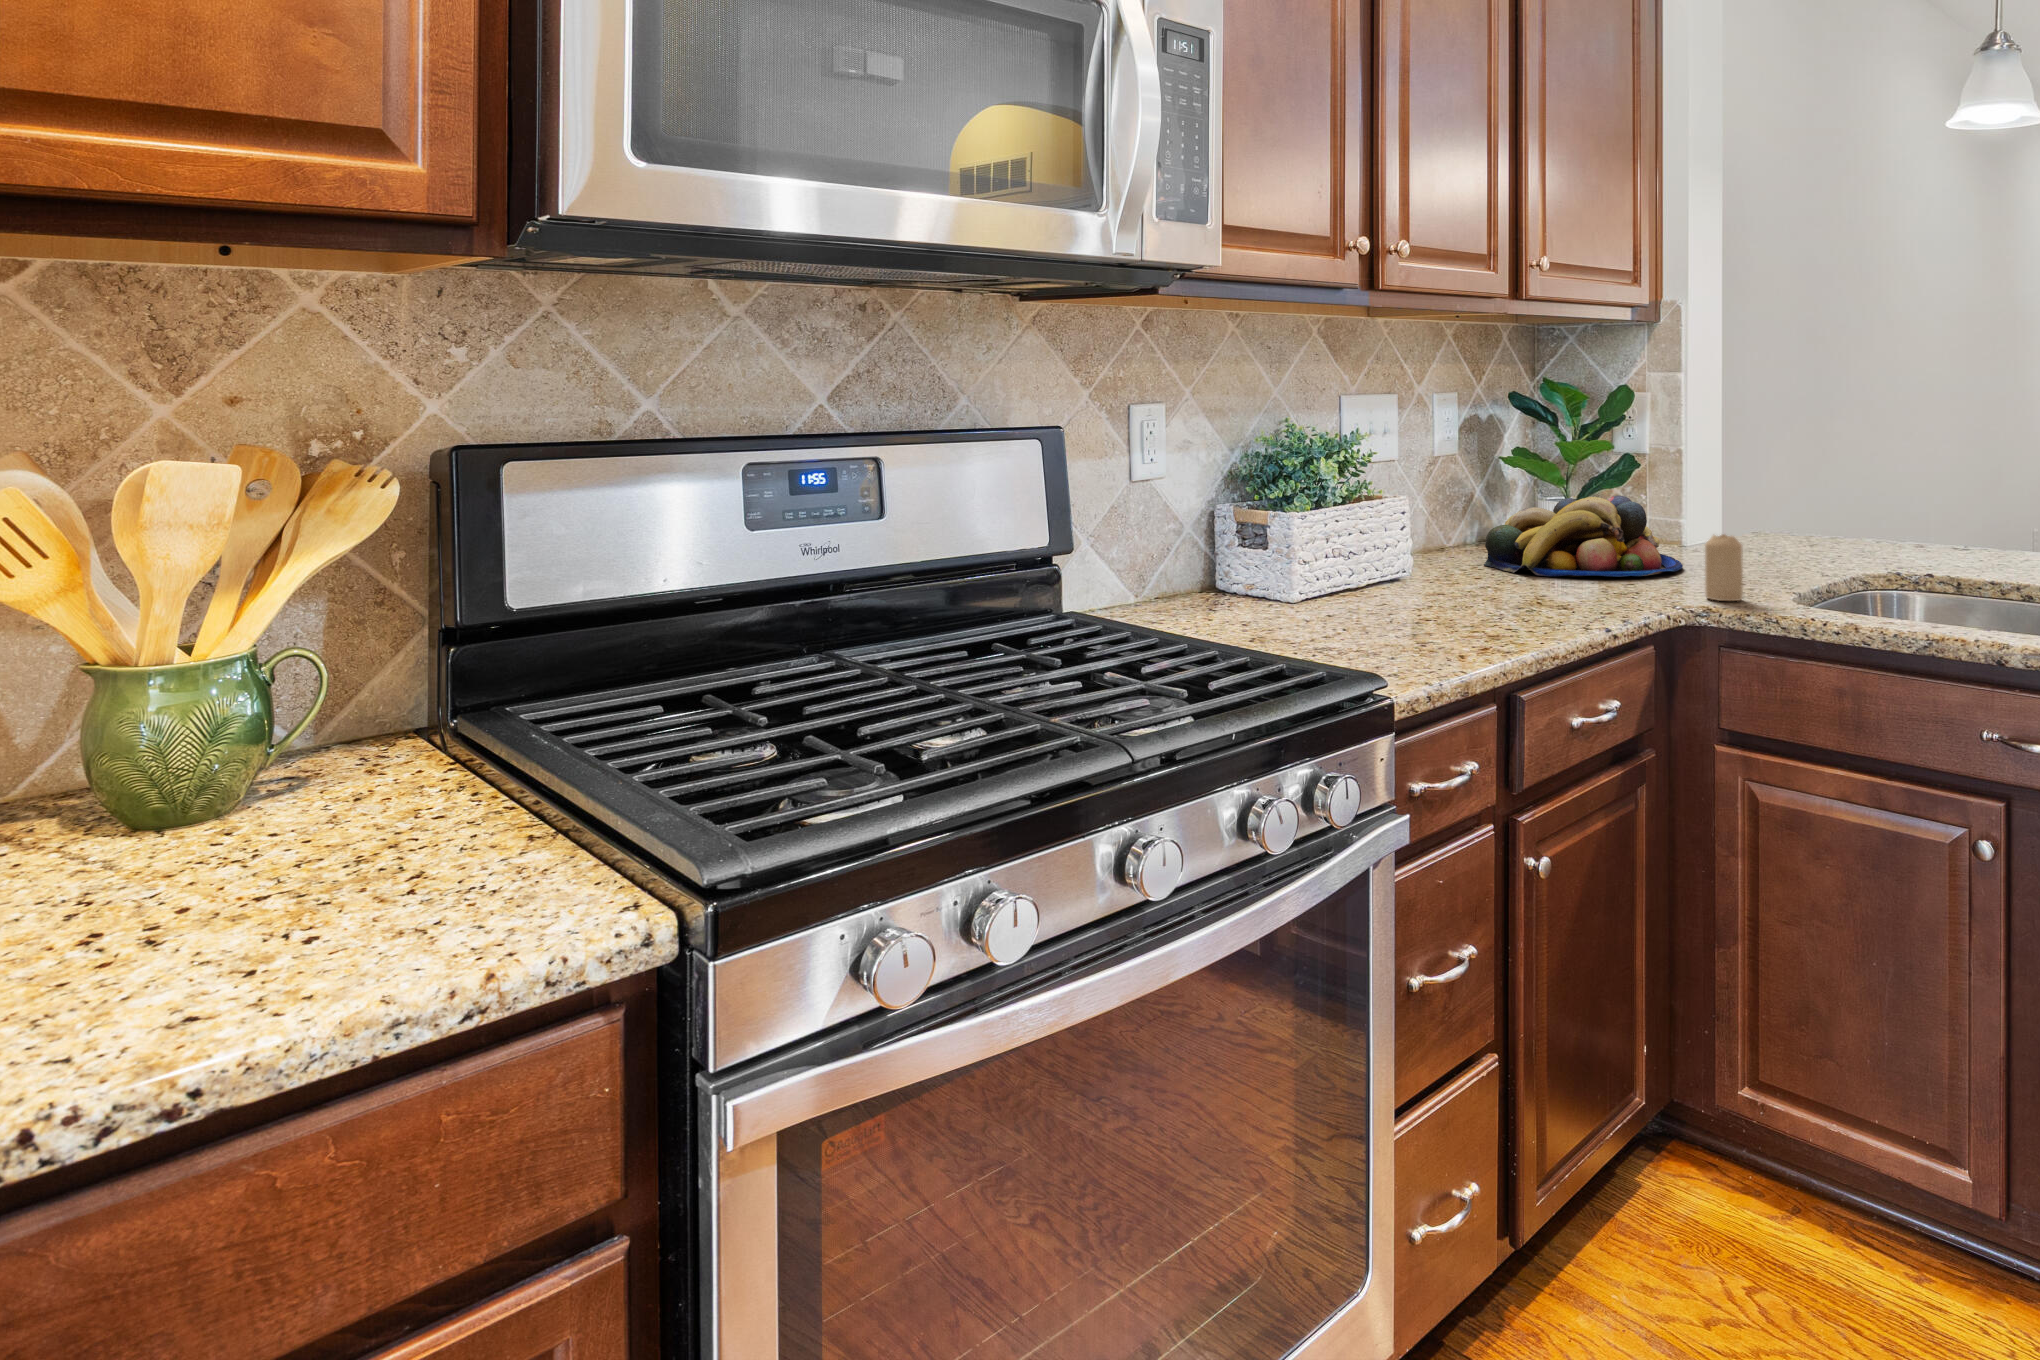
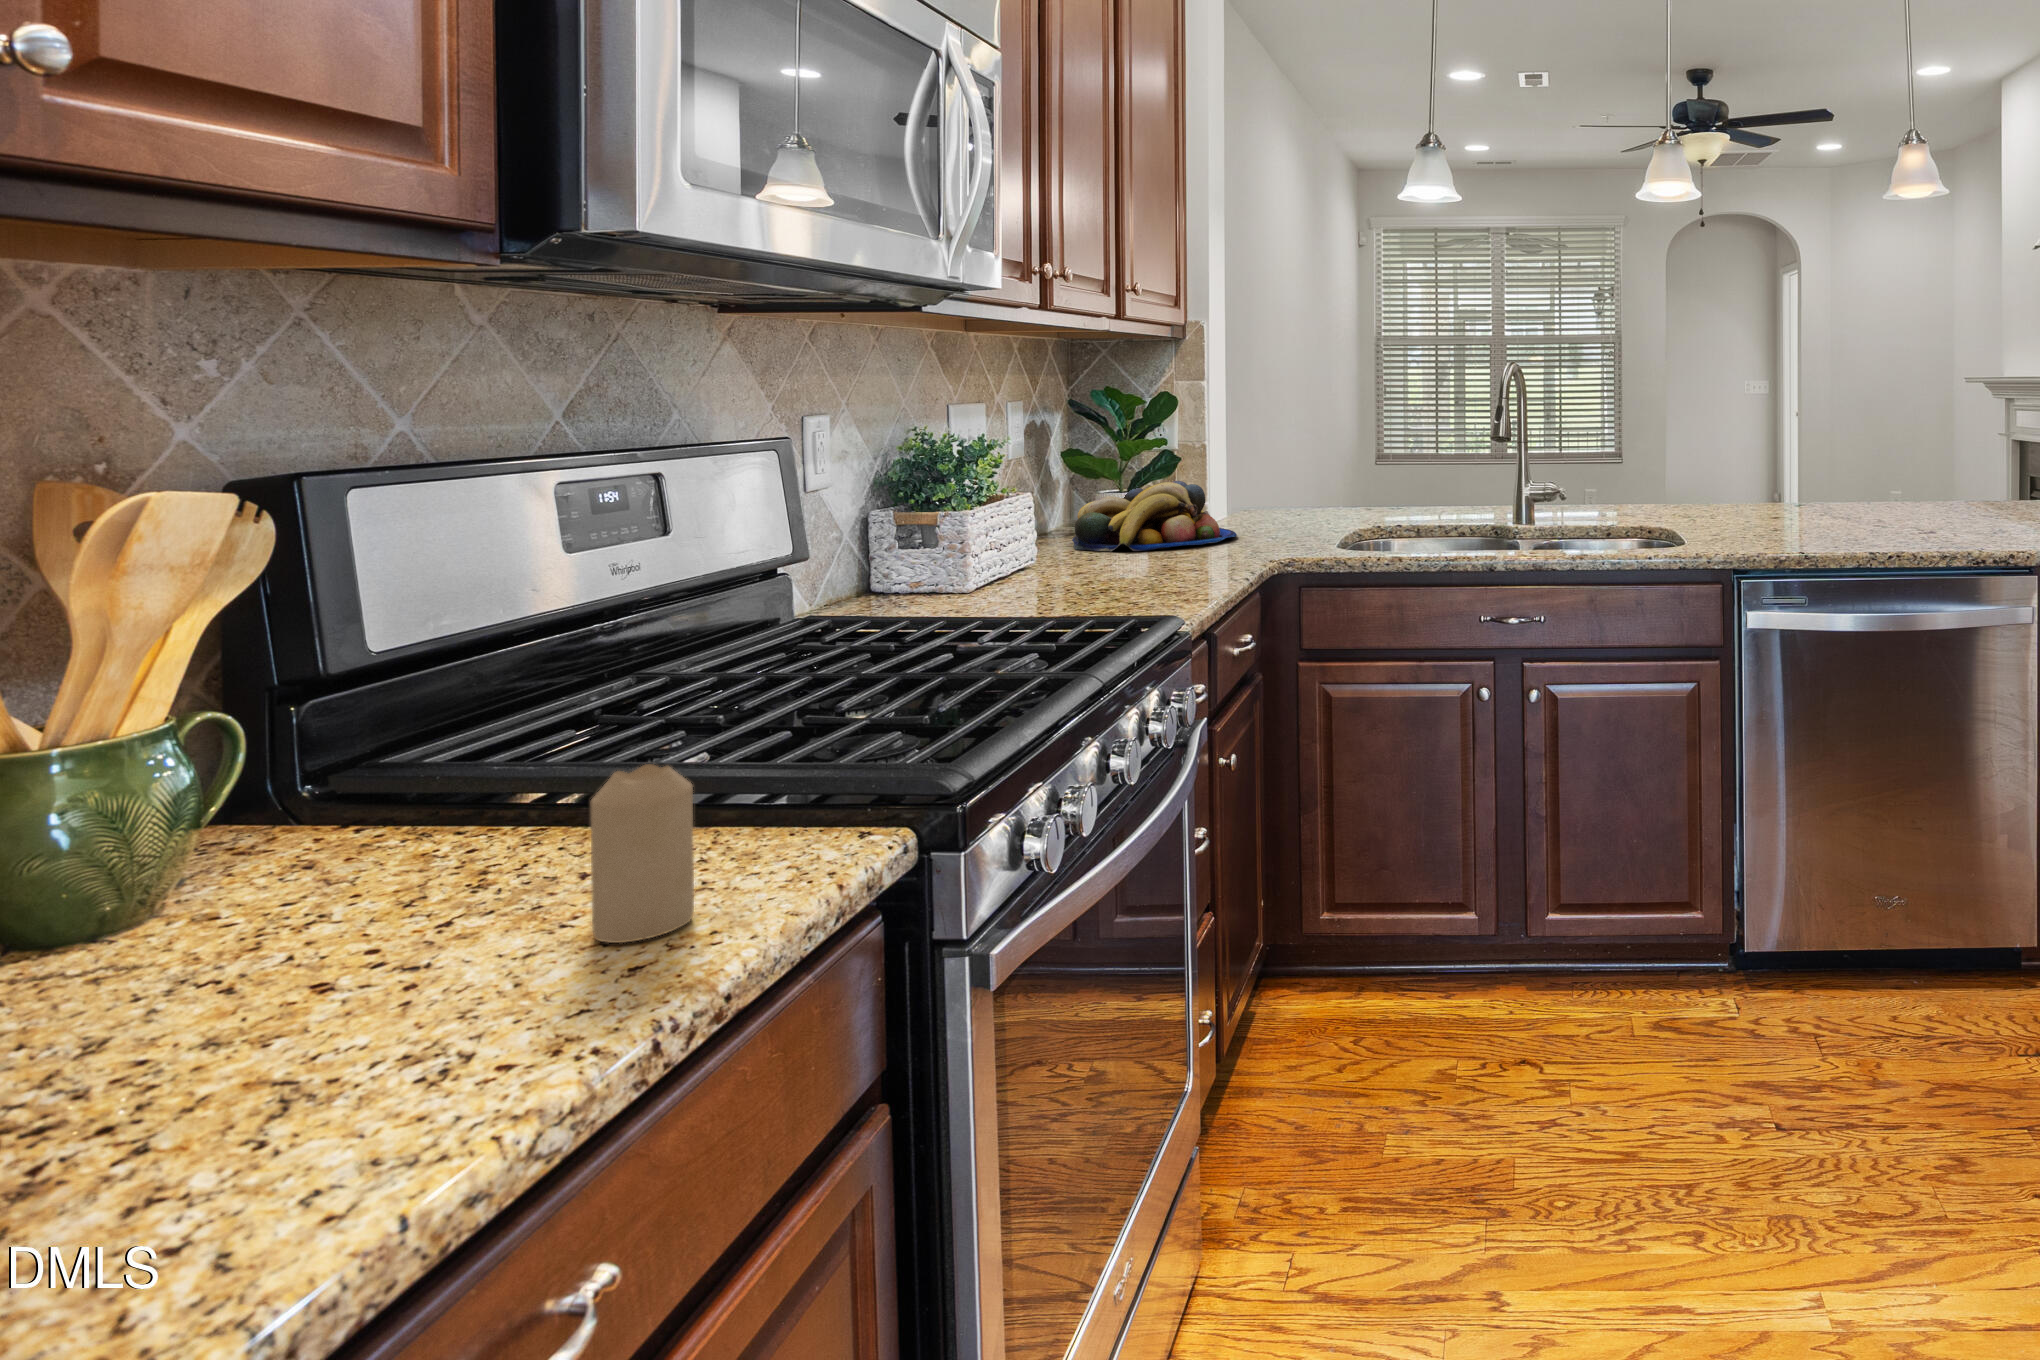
candle: present [1705,534,1743,601] -> present [590,764,694,943]

